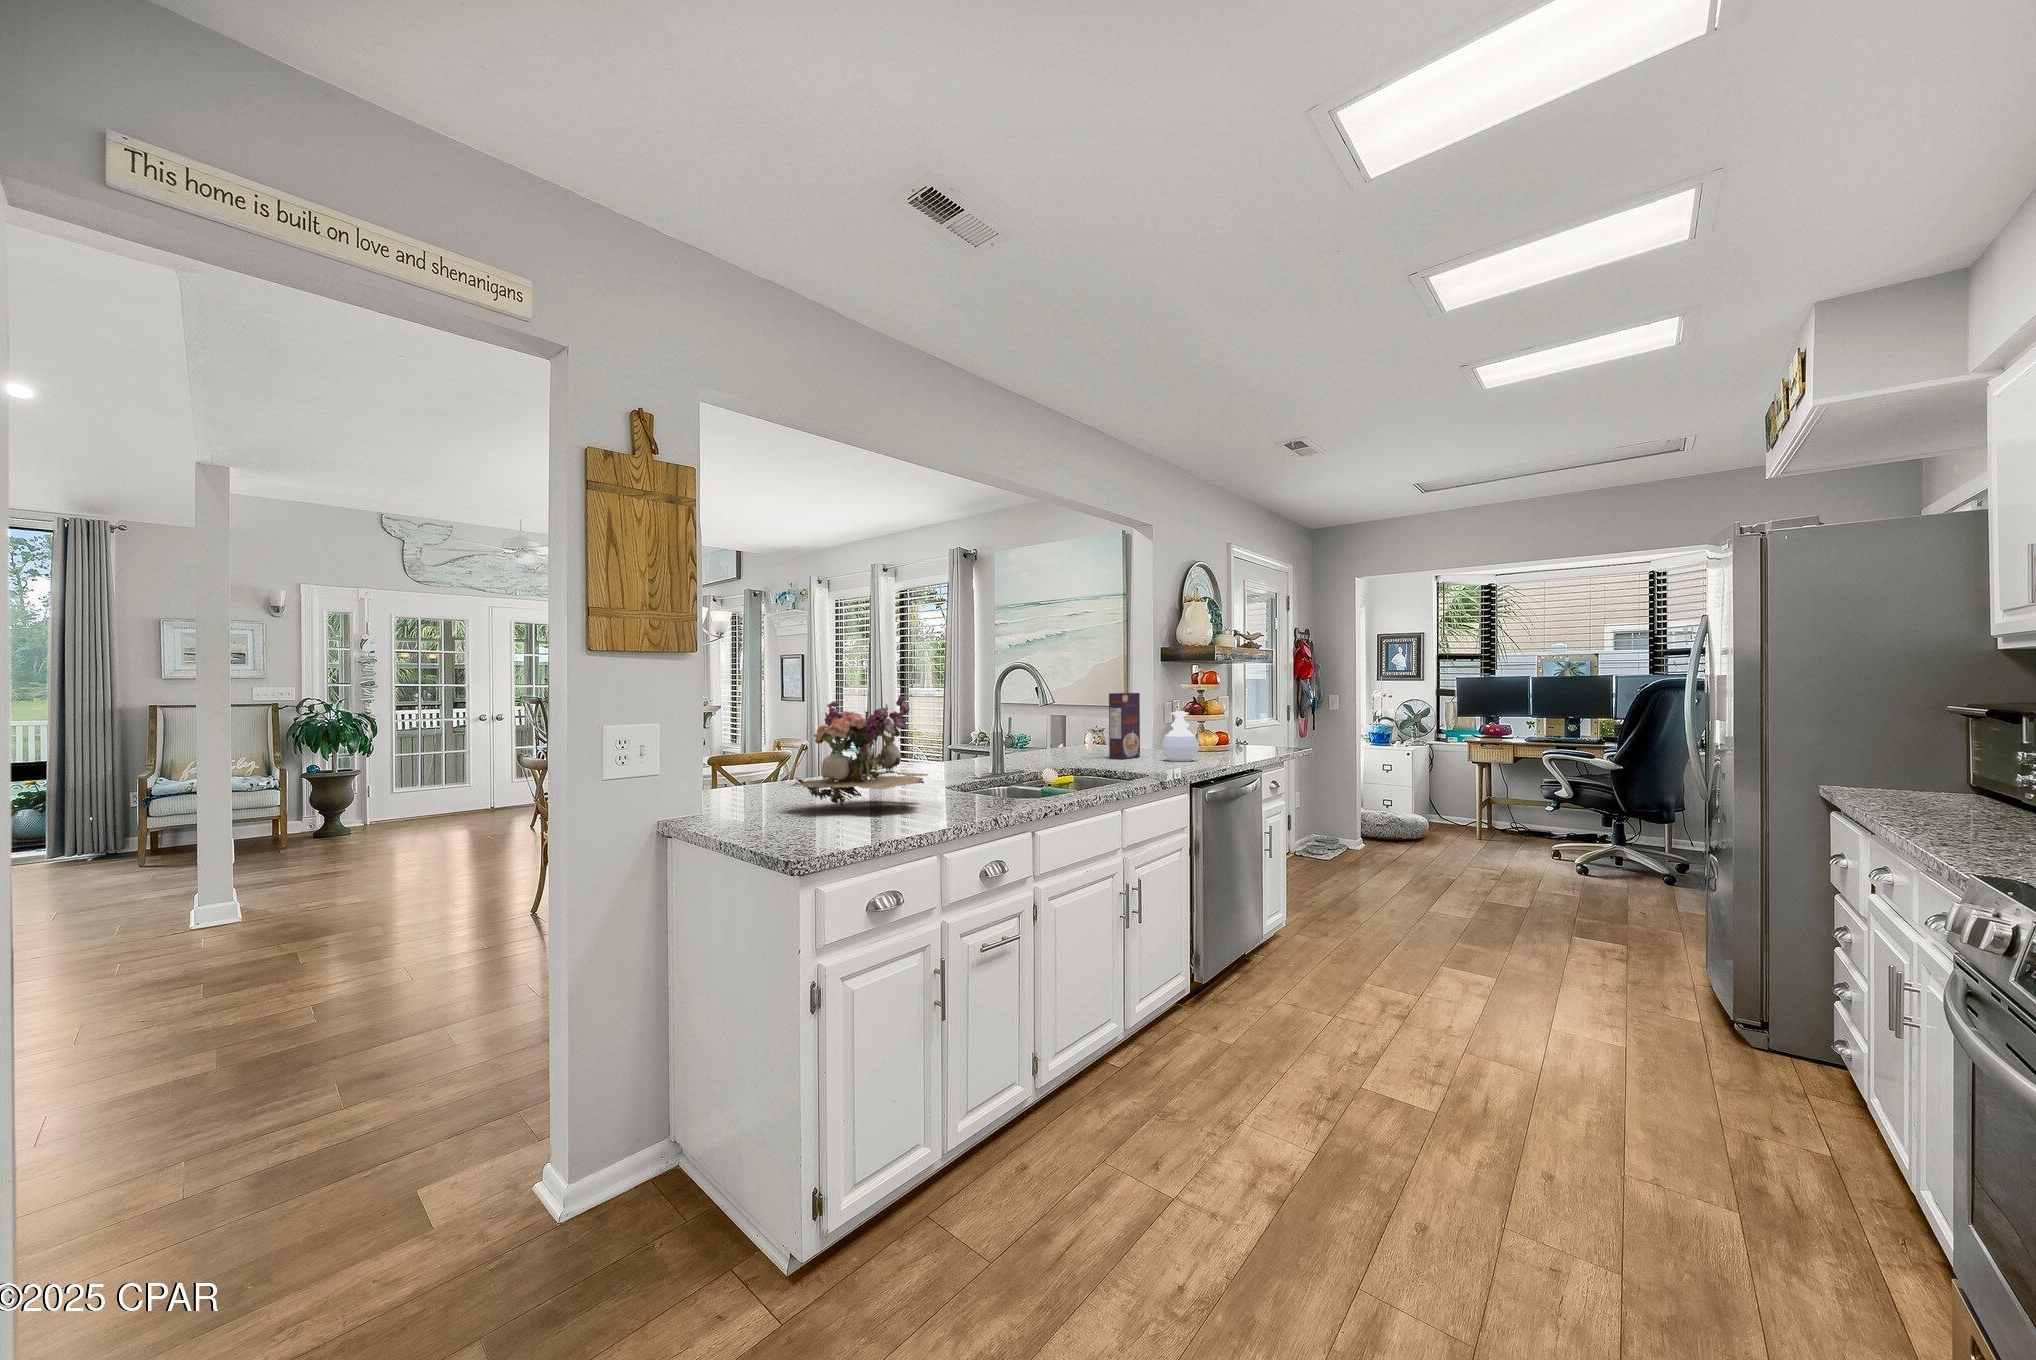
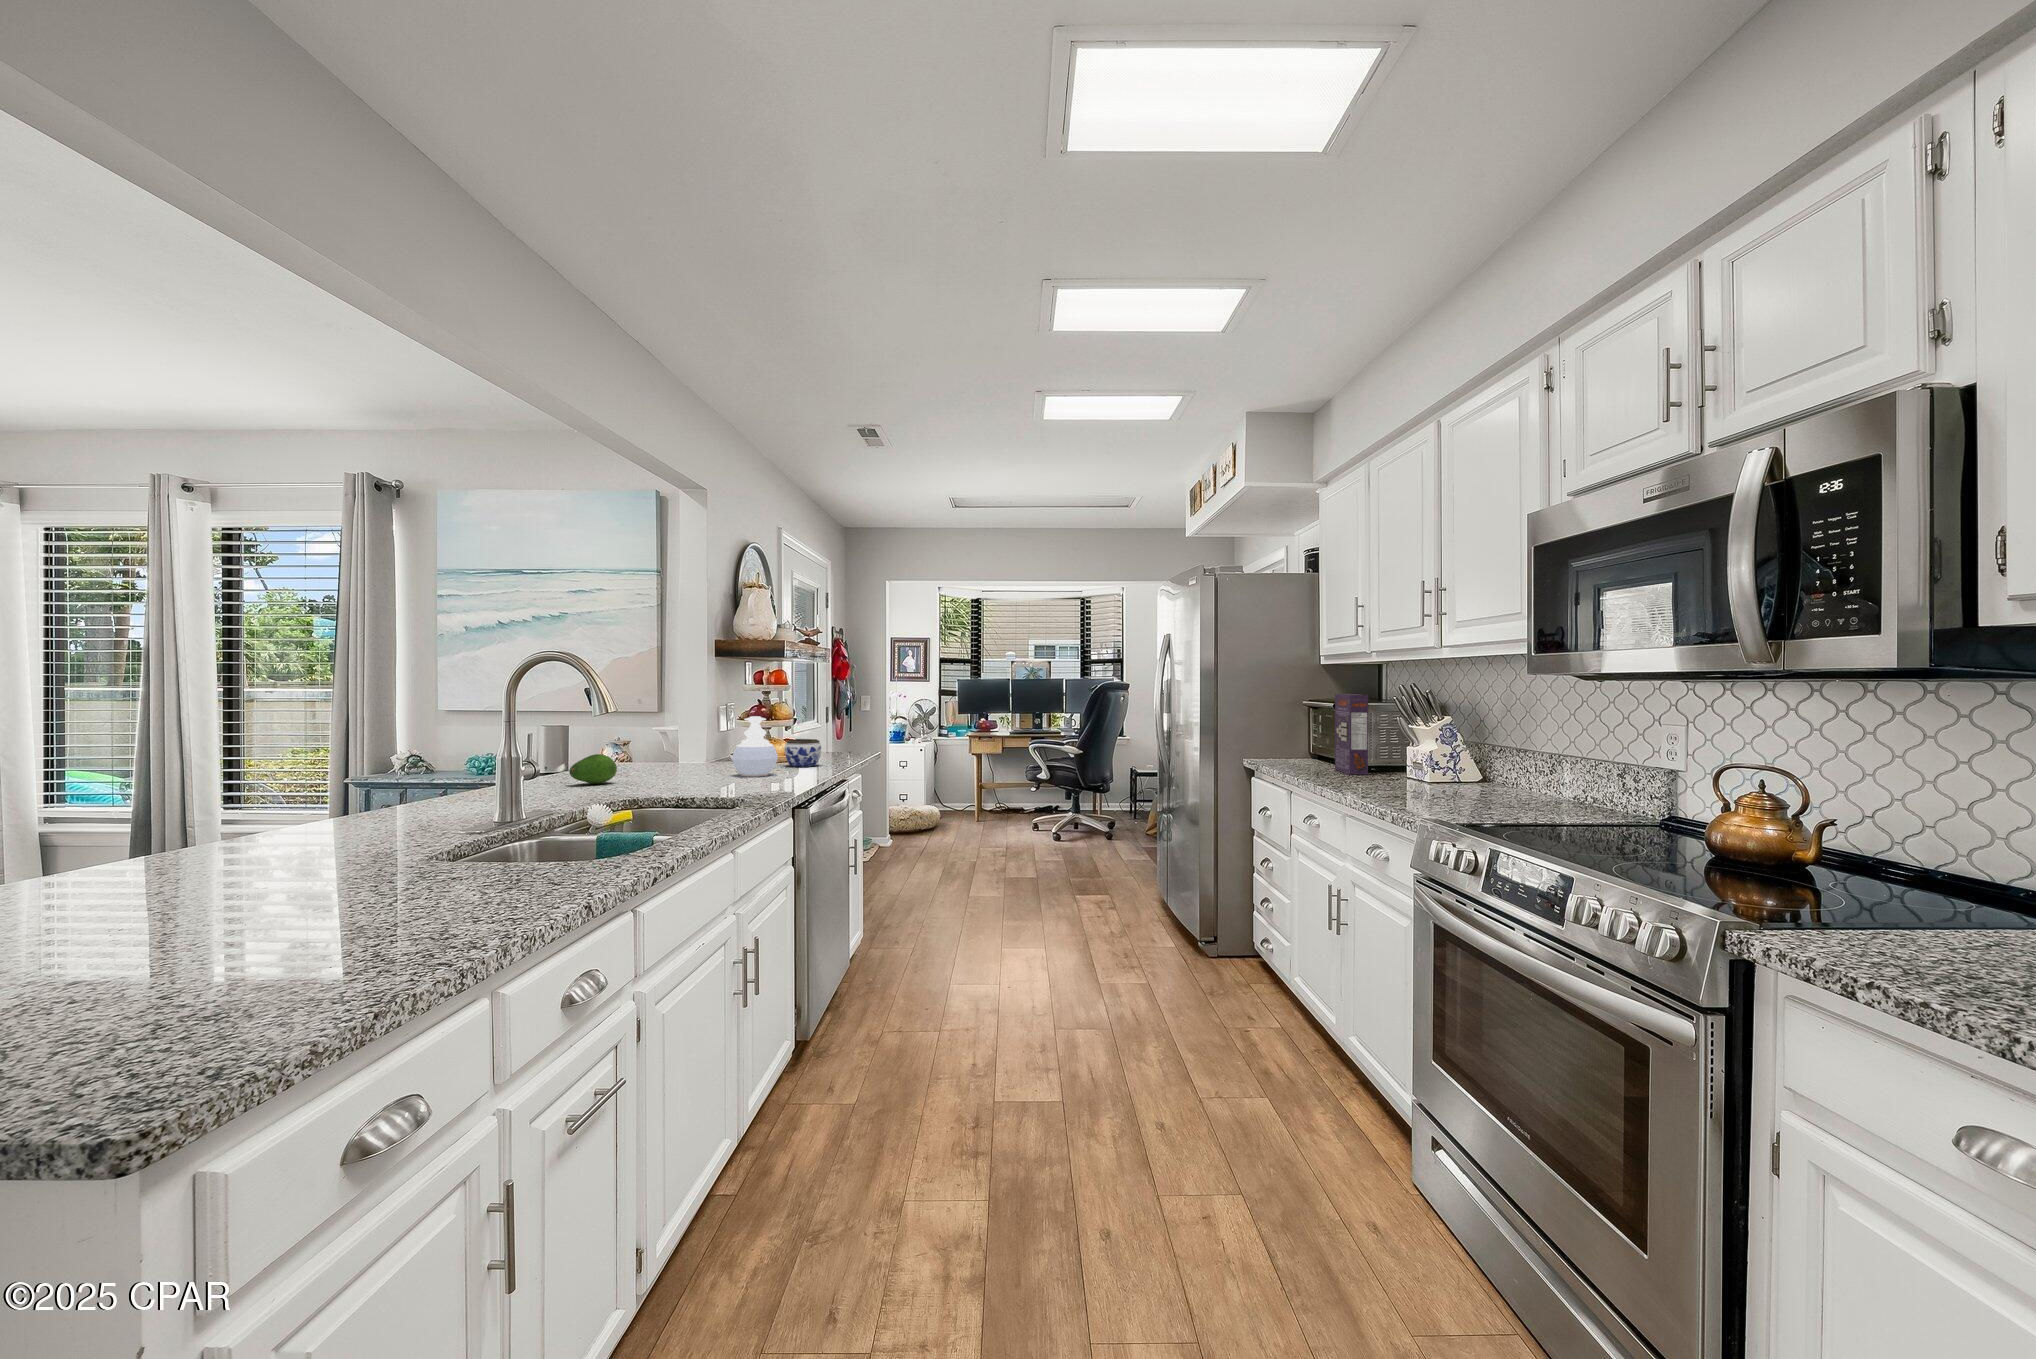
flower arrangement: present [791,693,928,807] -> none [120,702,450,919]
cereal box: present [1109,693,1140,759] -> present [1335,694,1368,774]
jar: none [1214,732,1246,757] -> present [785,739,821,767]
fruit: none [1040,738,1073,760] -> present [569,754,617,784]

